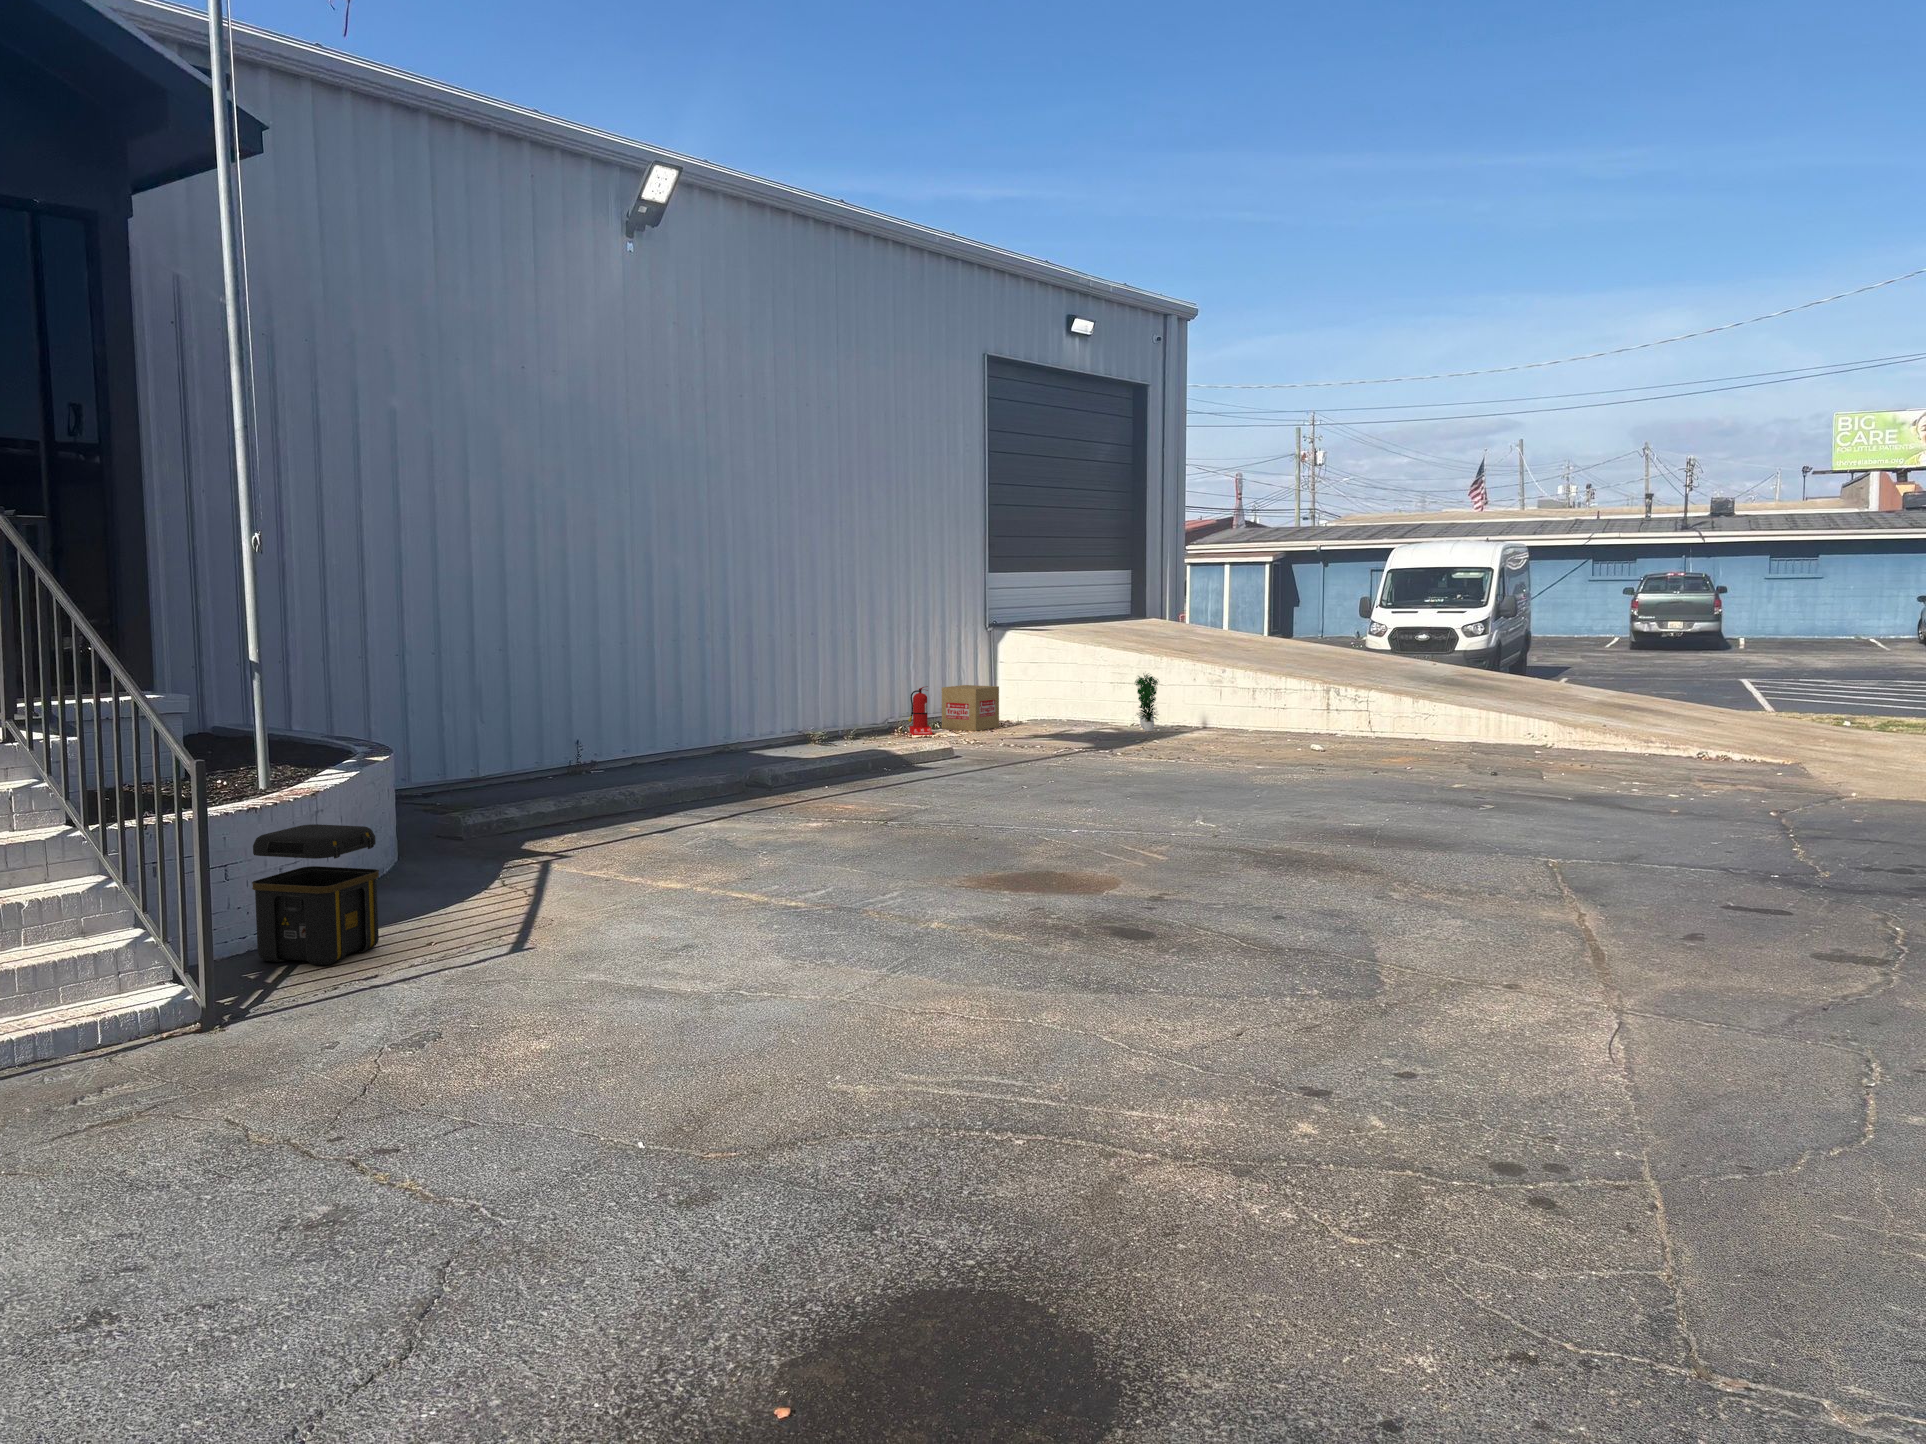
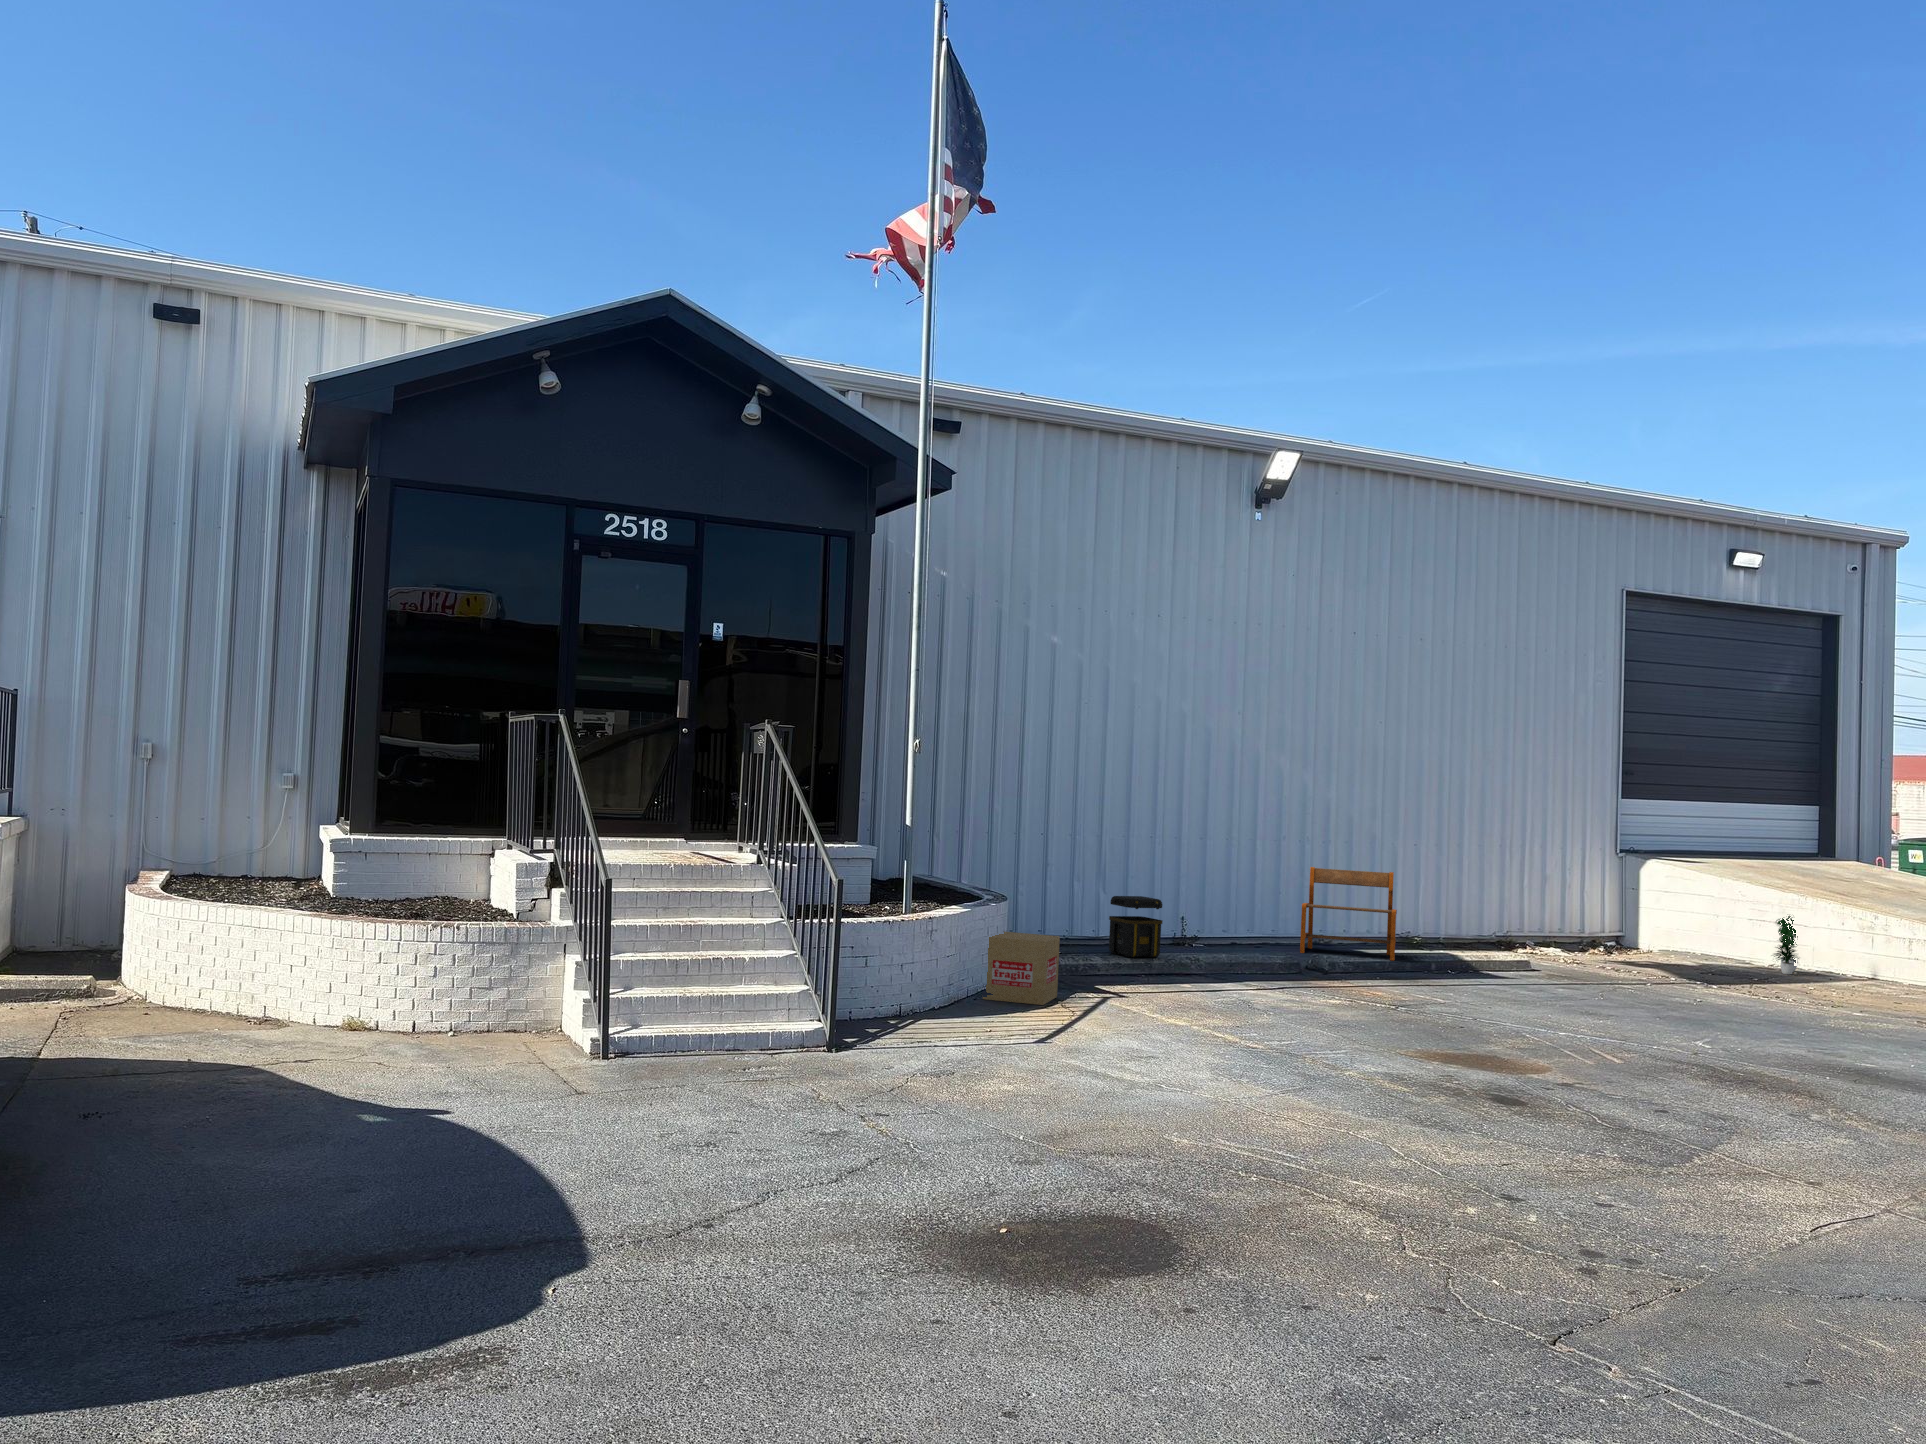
bench: none [706,665,812,766] -> present [1300,867,1397,961]
cardboard box: present [942,685,999,731] -> present [983,931,1060,1005]
fire extinguisher: present [908,686,932,735] -> none [1519,905,1542,952]
toolbox: present [252,824,379,965] -> present [1109,896,1163,958]

